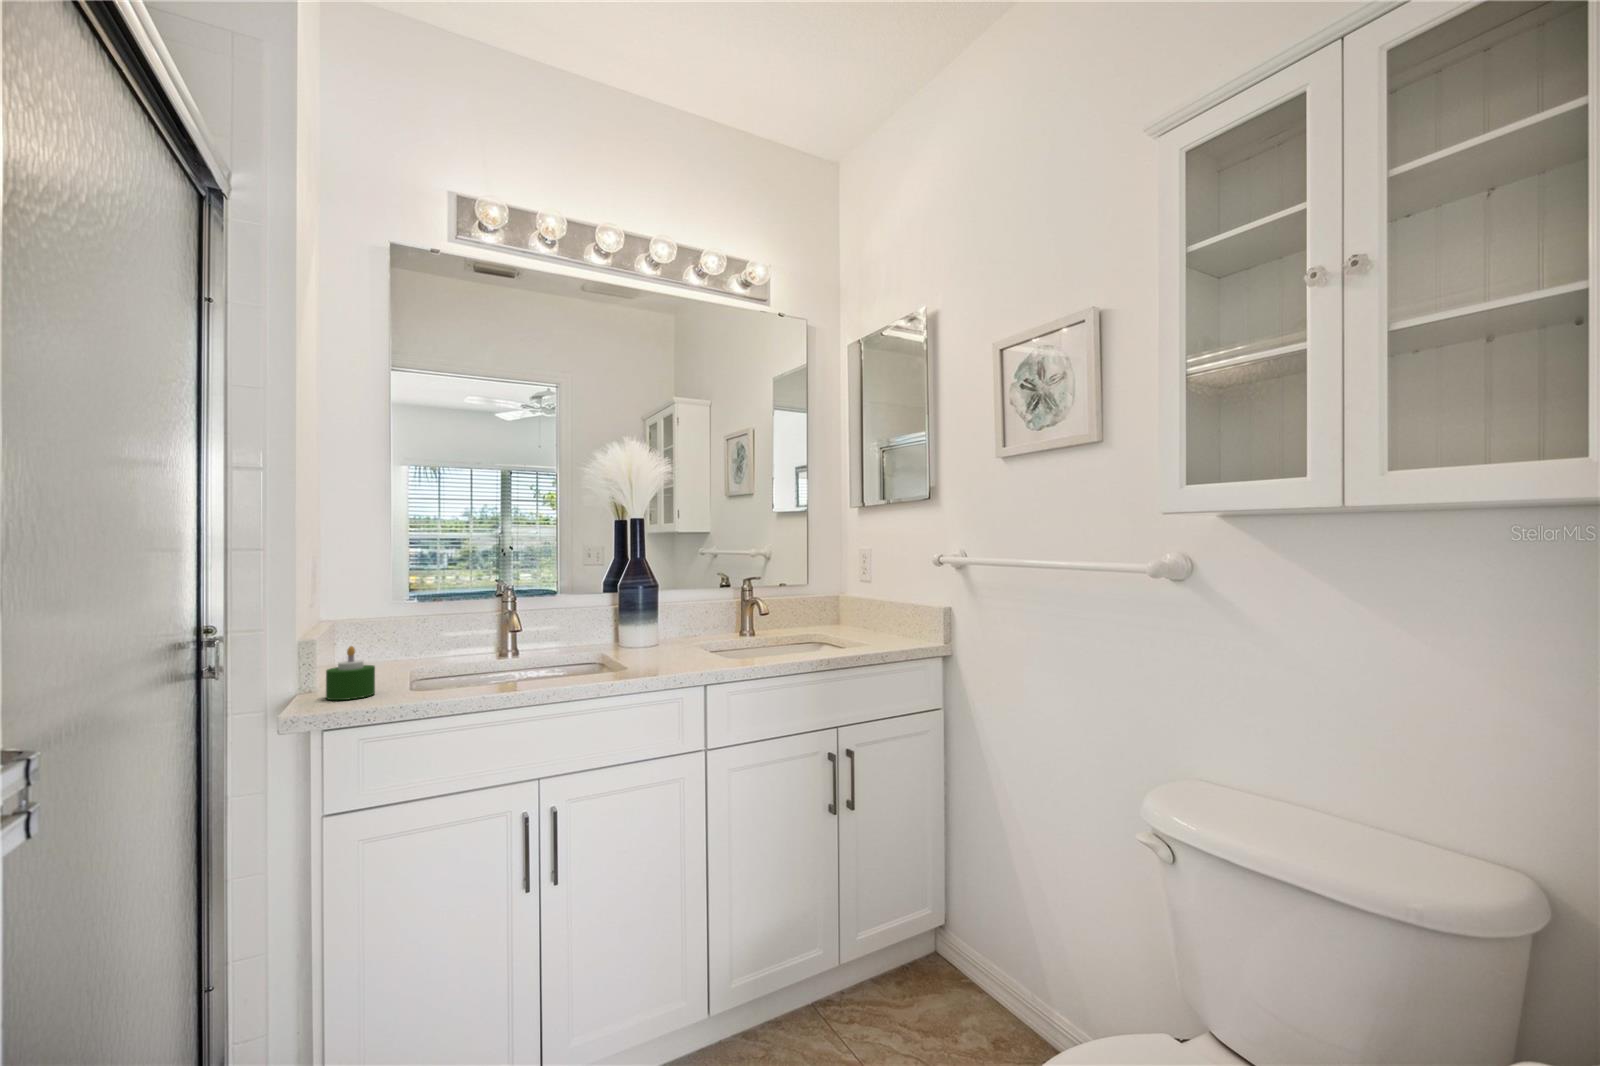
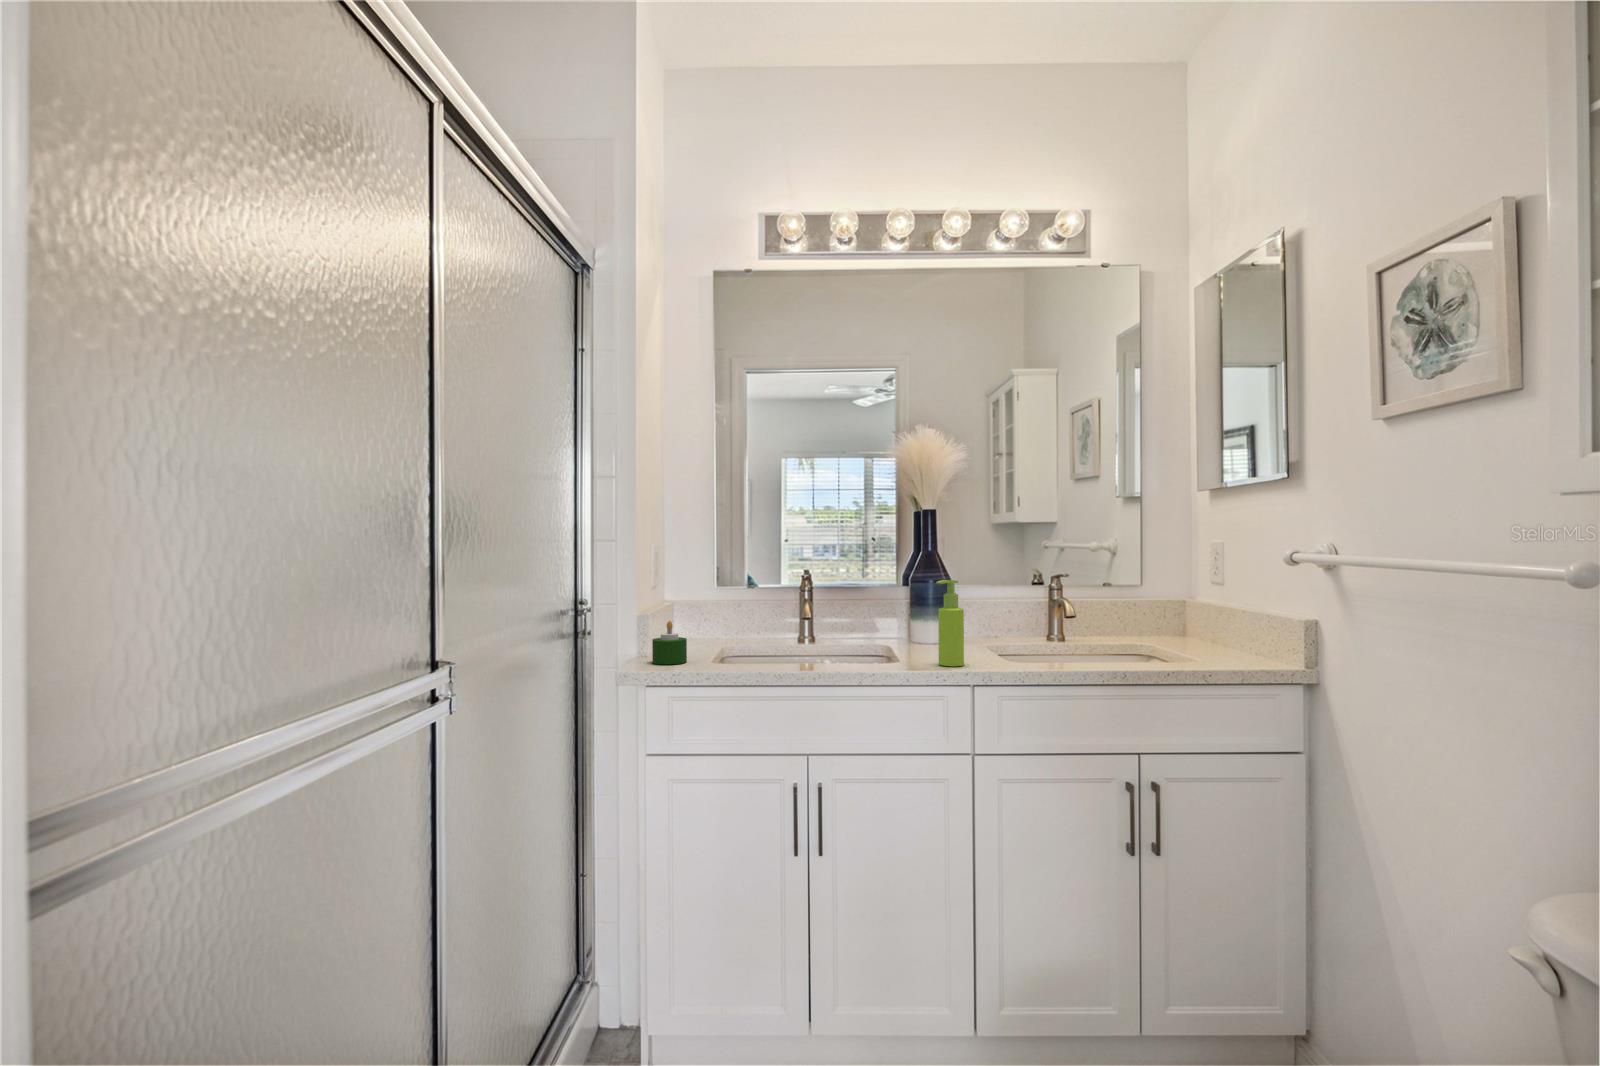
soap dispenser: none [667,586,692,669] -> present [936,580,964,666]

